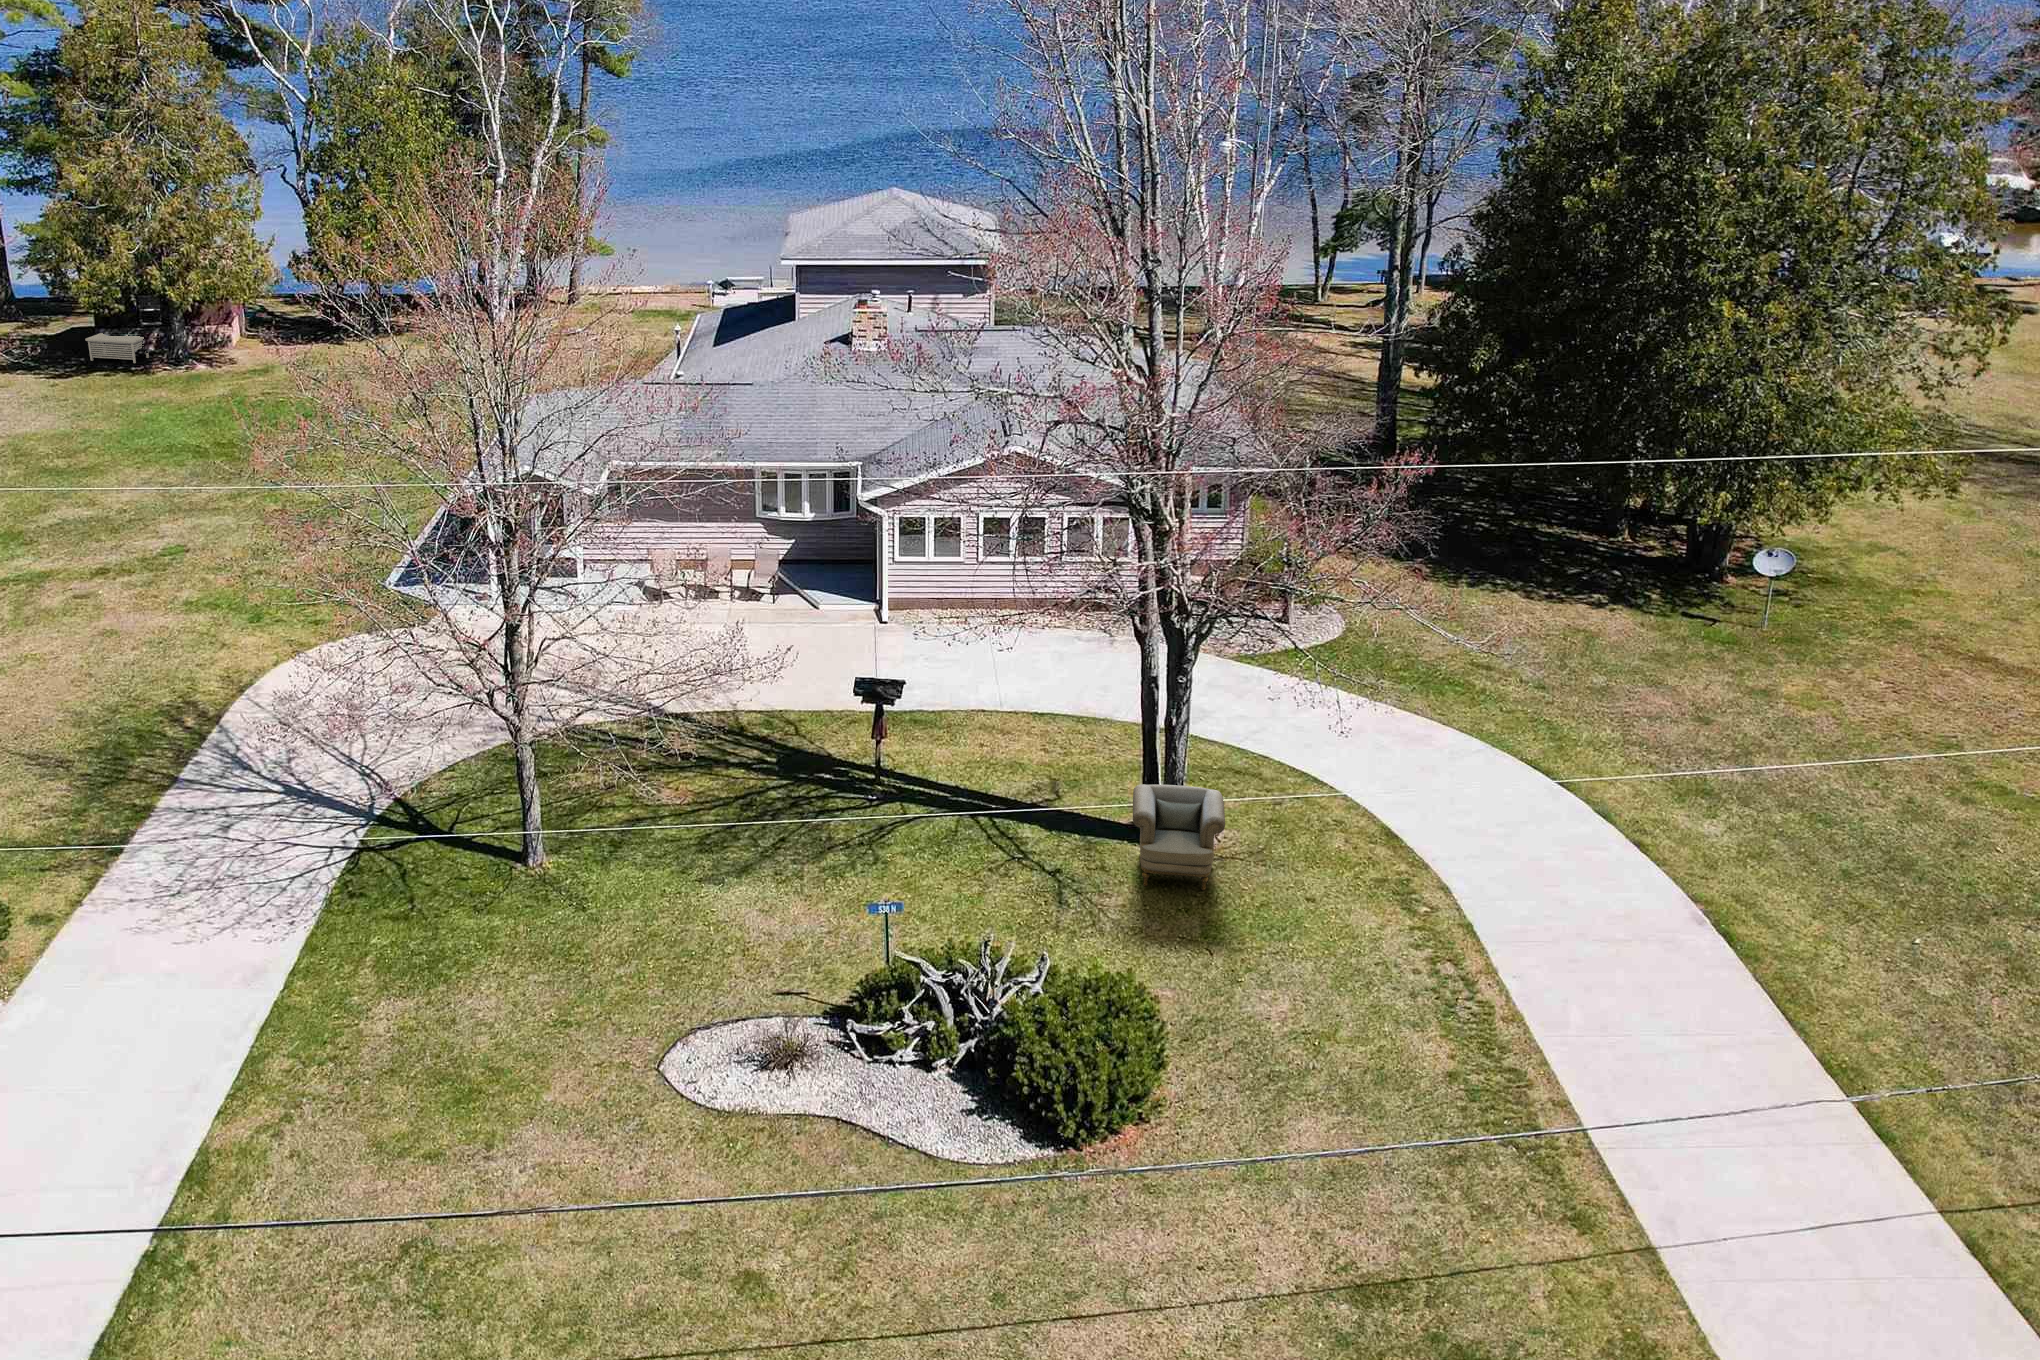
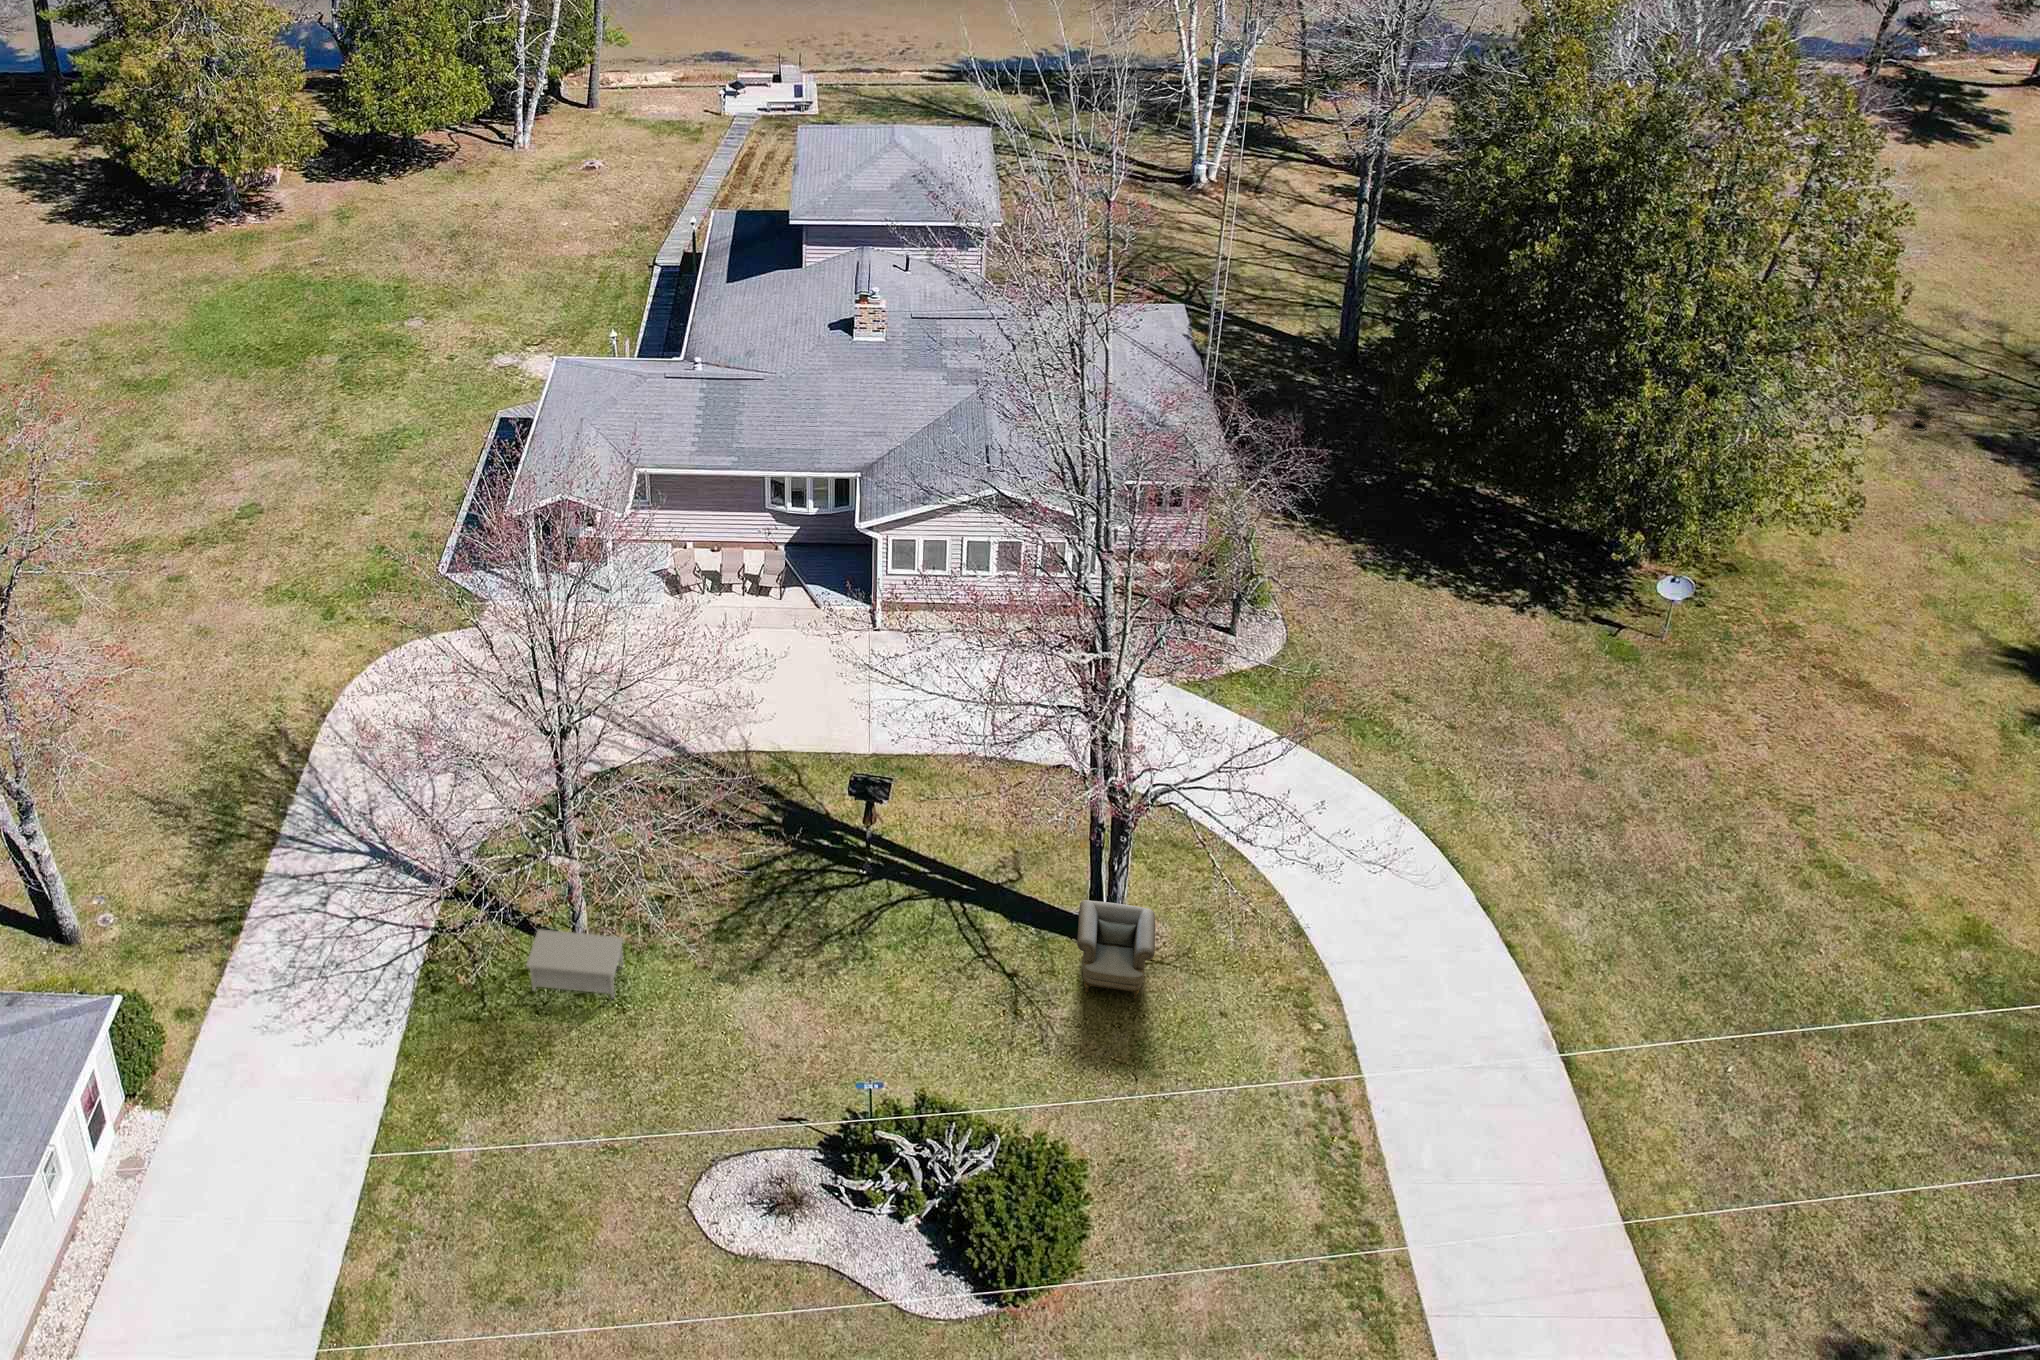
storage bench: present [85,333,149,363] -> present [526,929,623,998]
potted tree: none [1990,454,2019,488] -> present [1911,402,1934,430]

